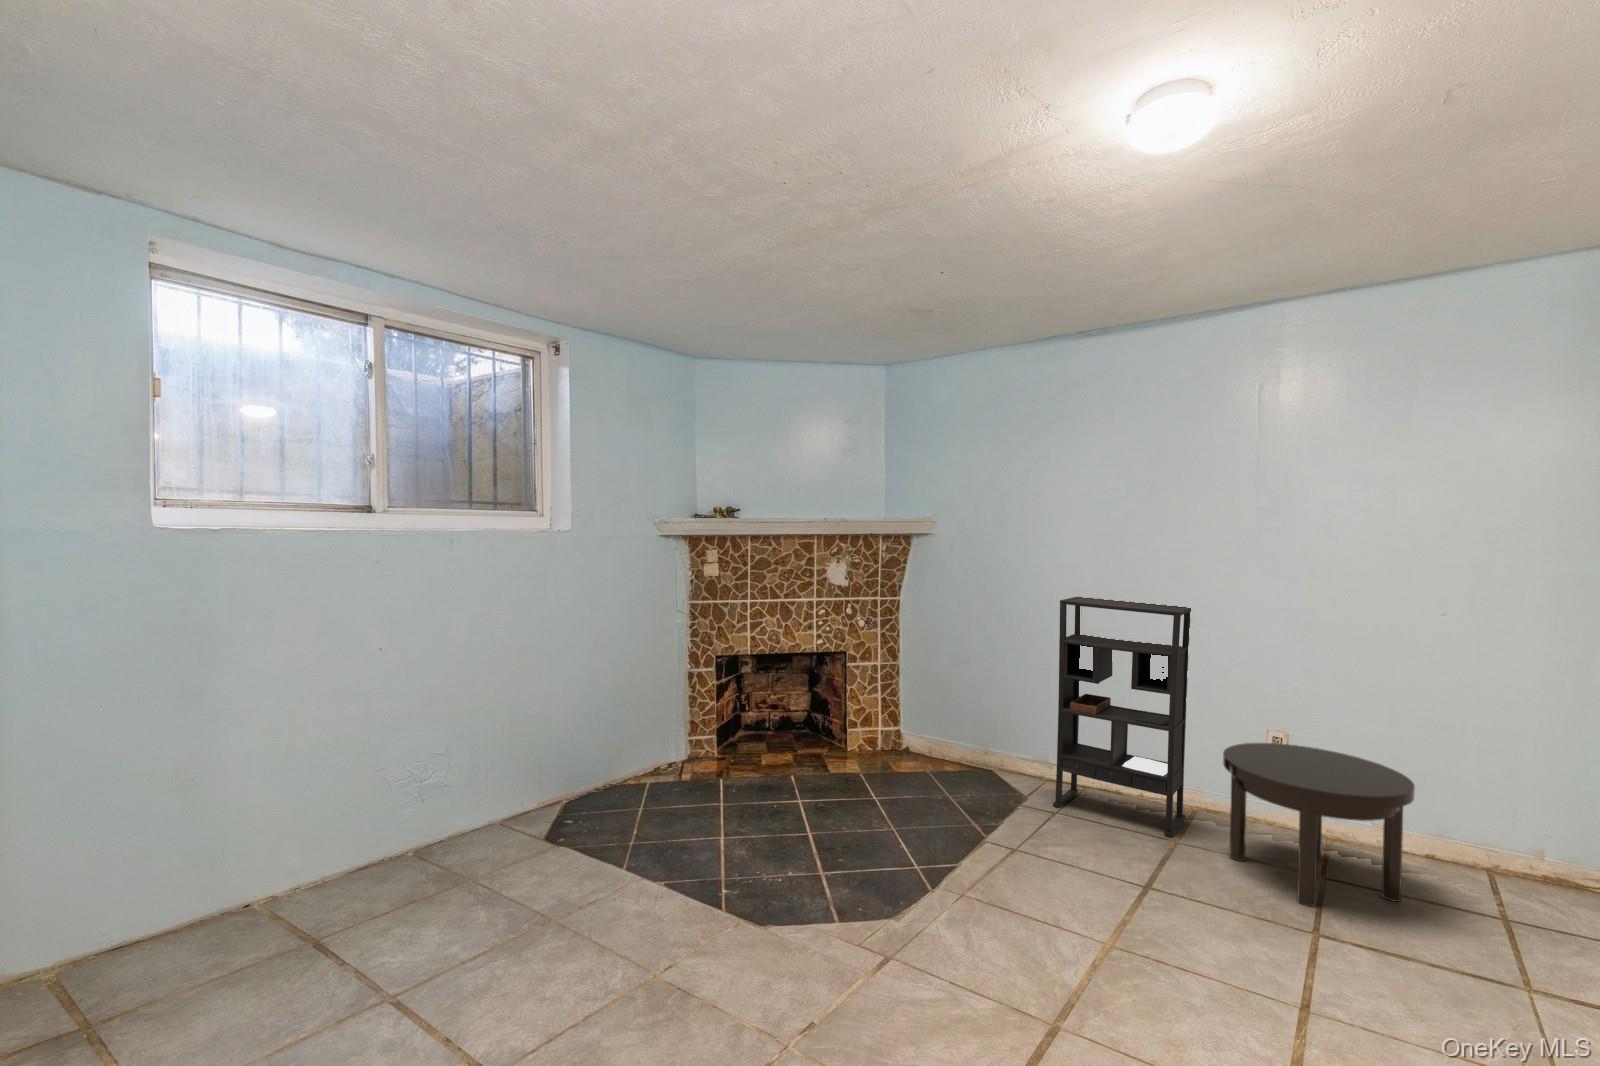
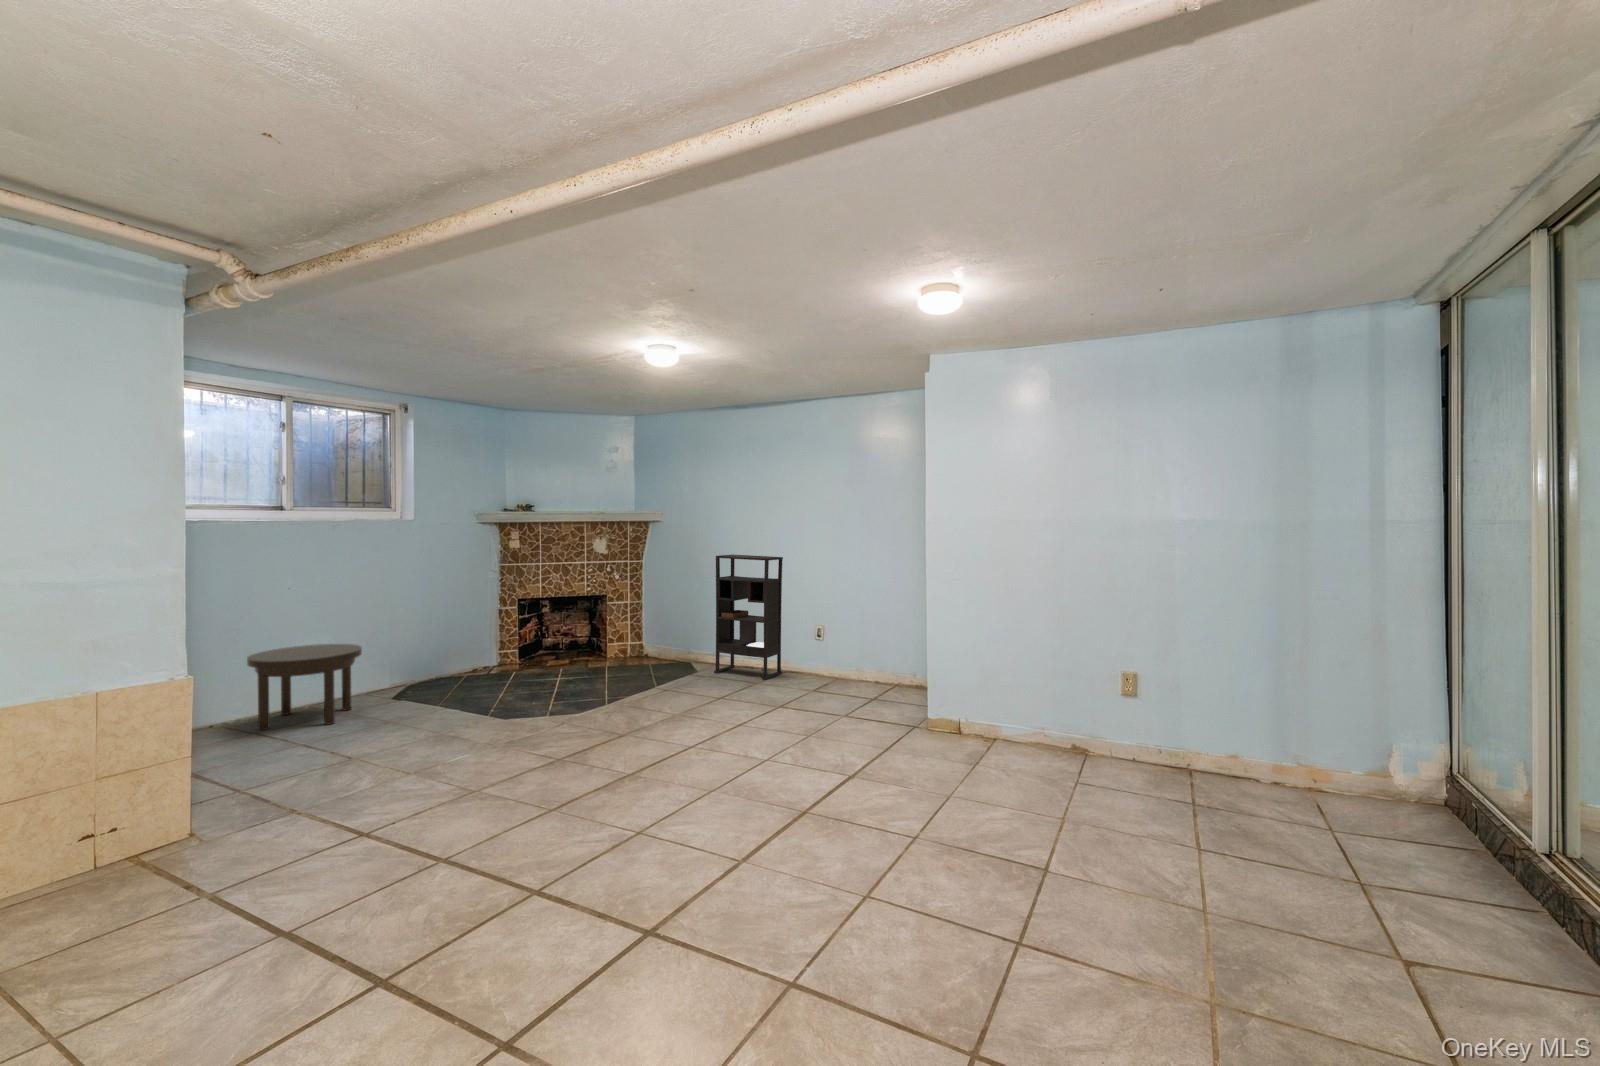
side table: present [1223,743,1415,906] -> present [247,644,362,730]

